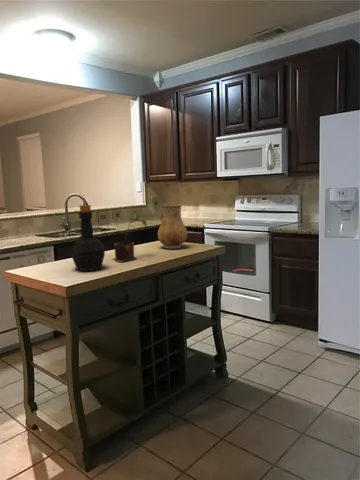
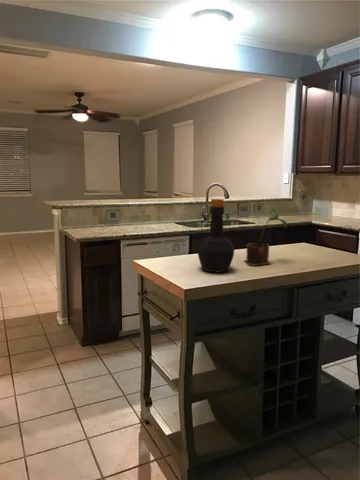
ceramic pitcher: present [158,205,188,249] -> none [299,203,336,256]

